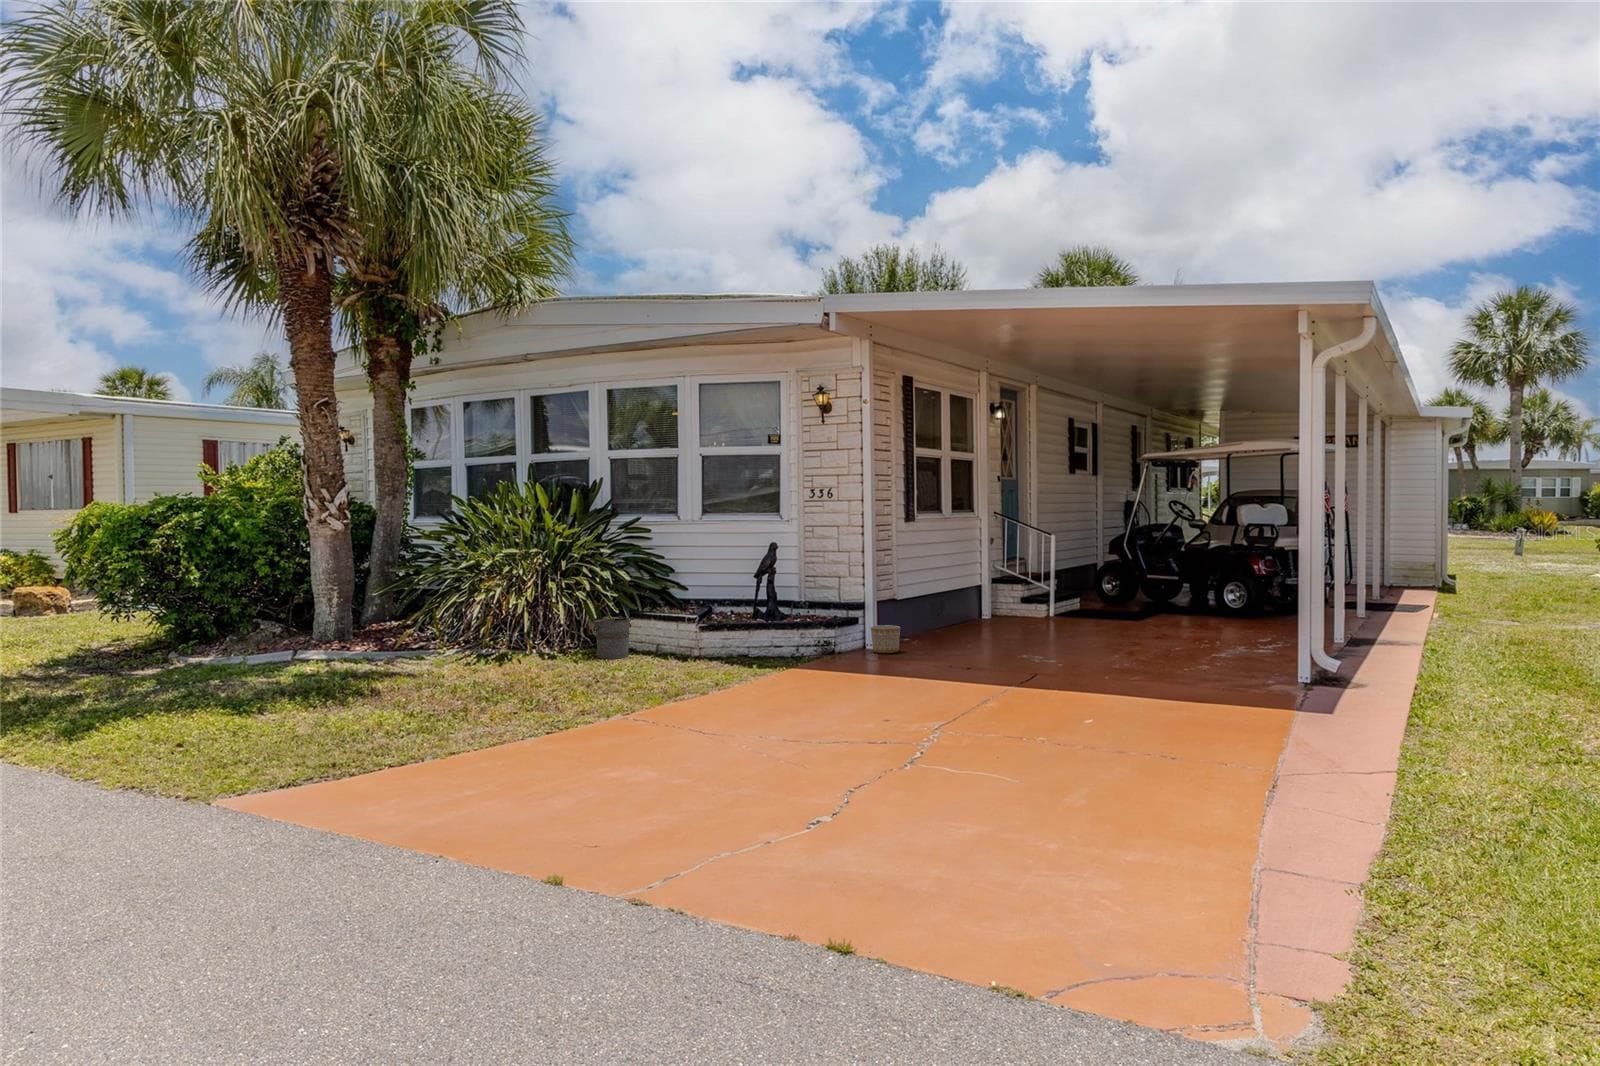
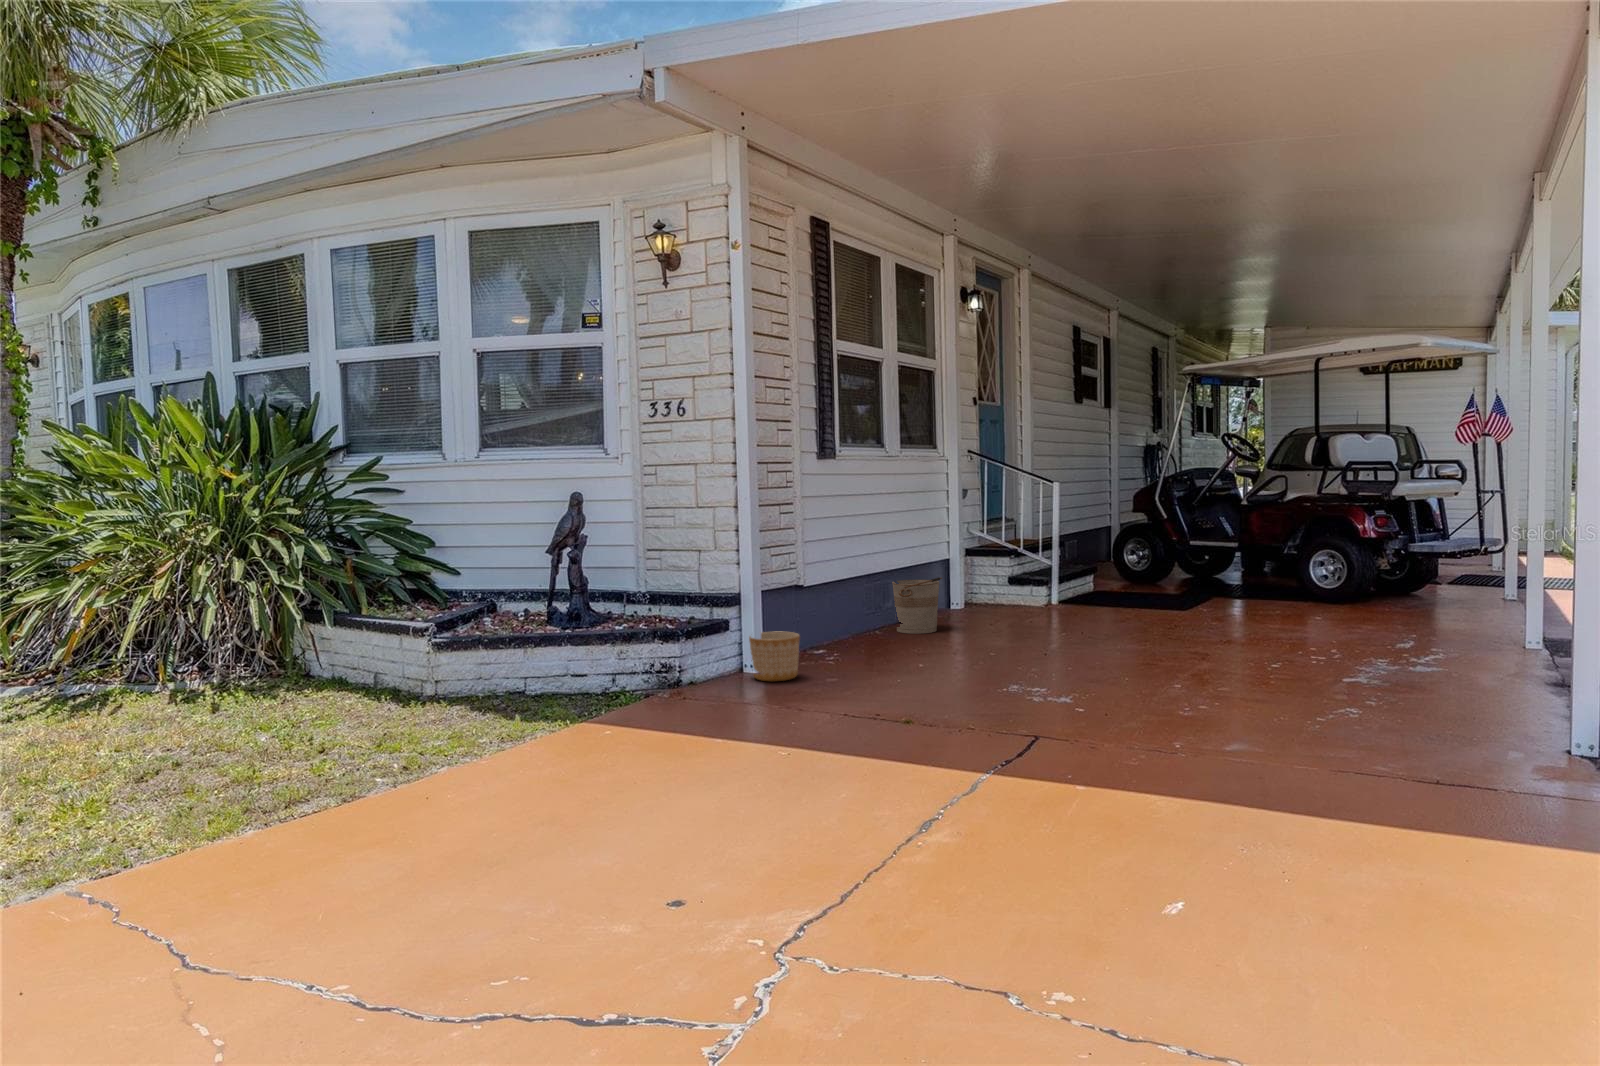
bucket: present [593,618,634,659] -> present [892,577,942,634]

